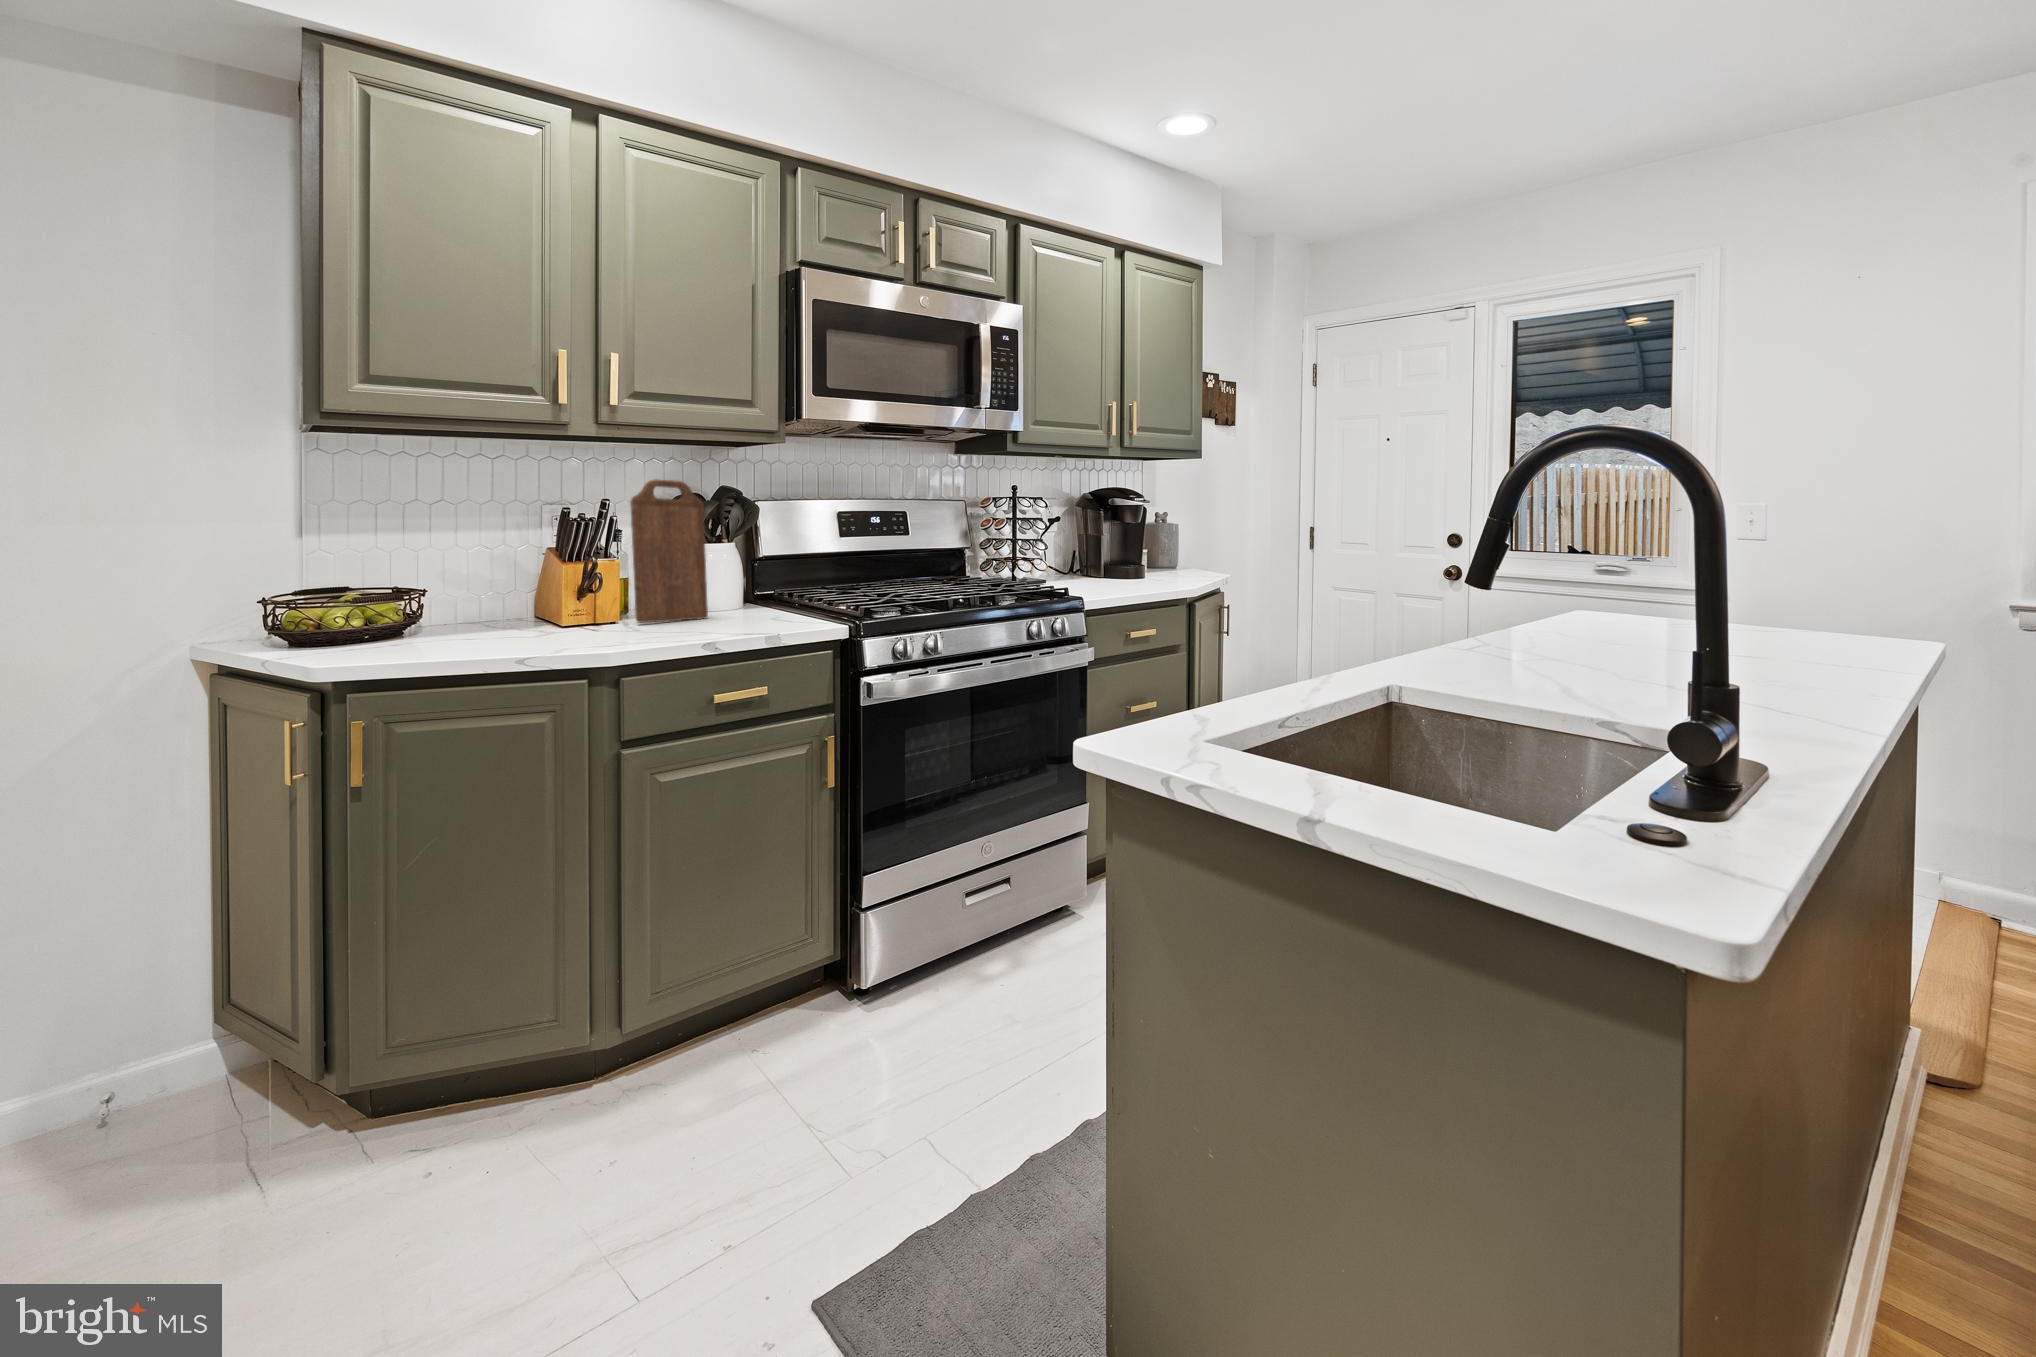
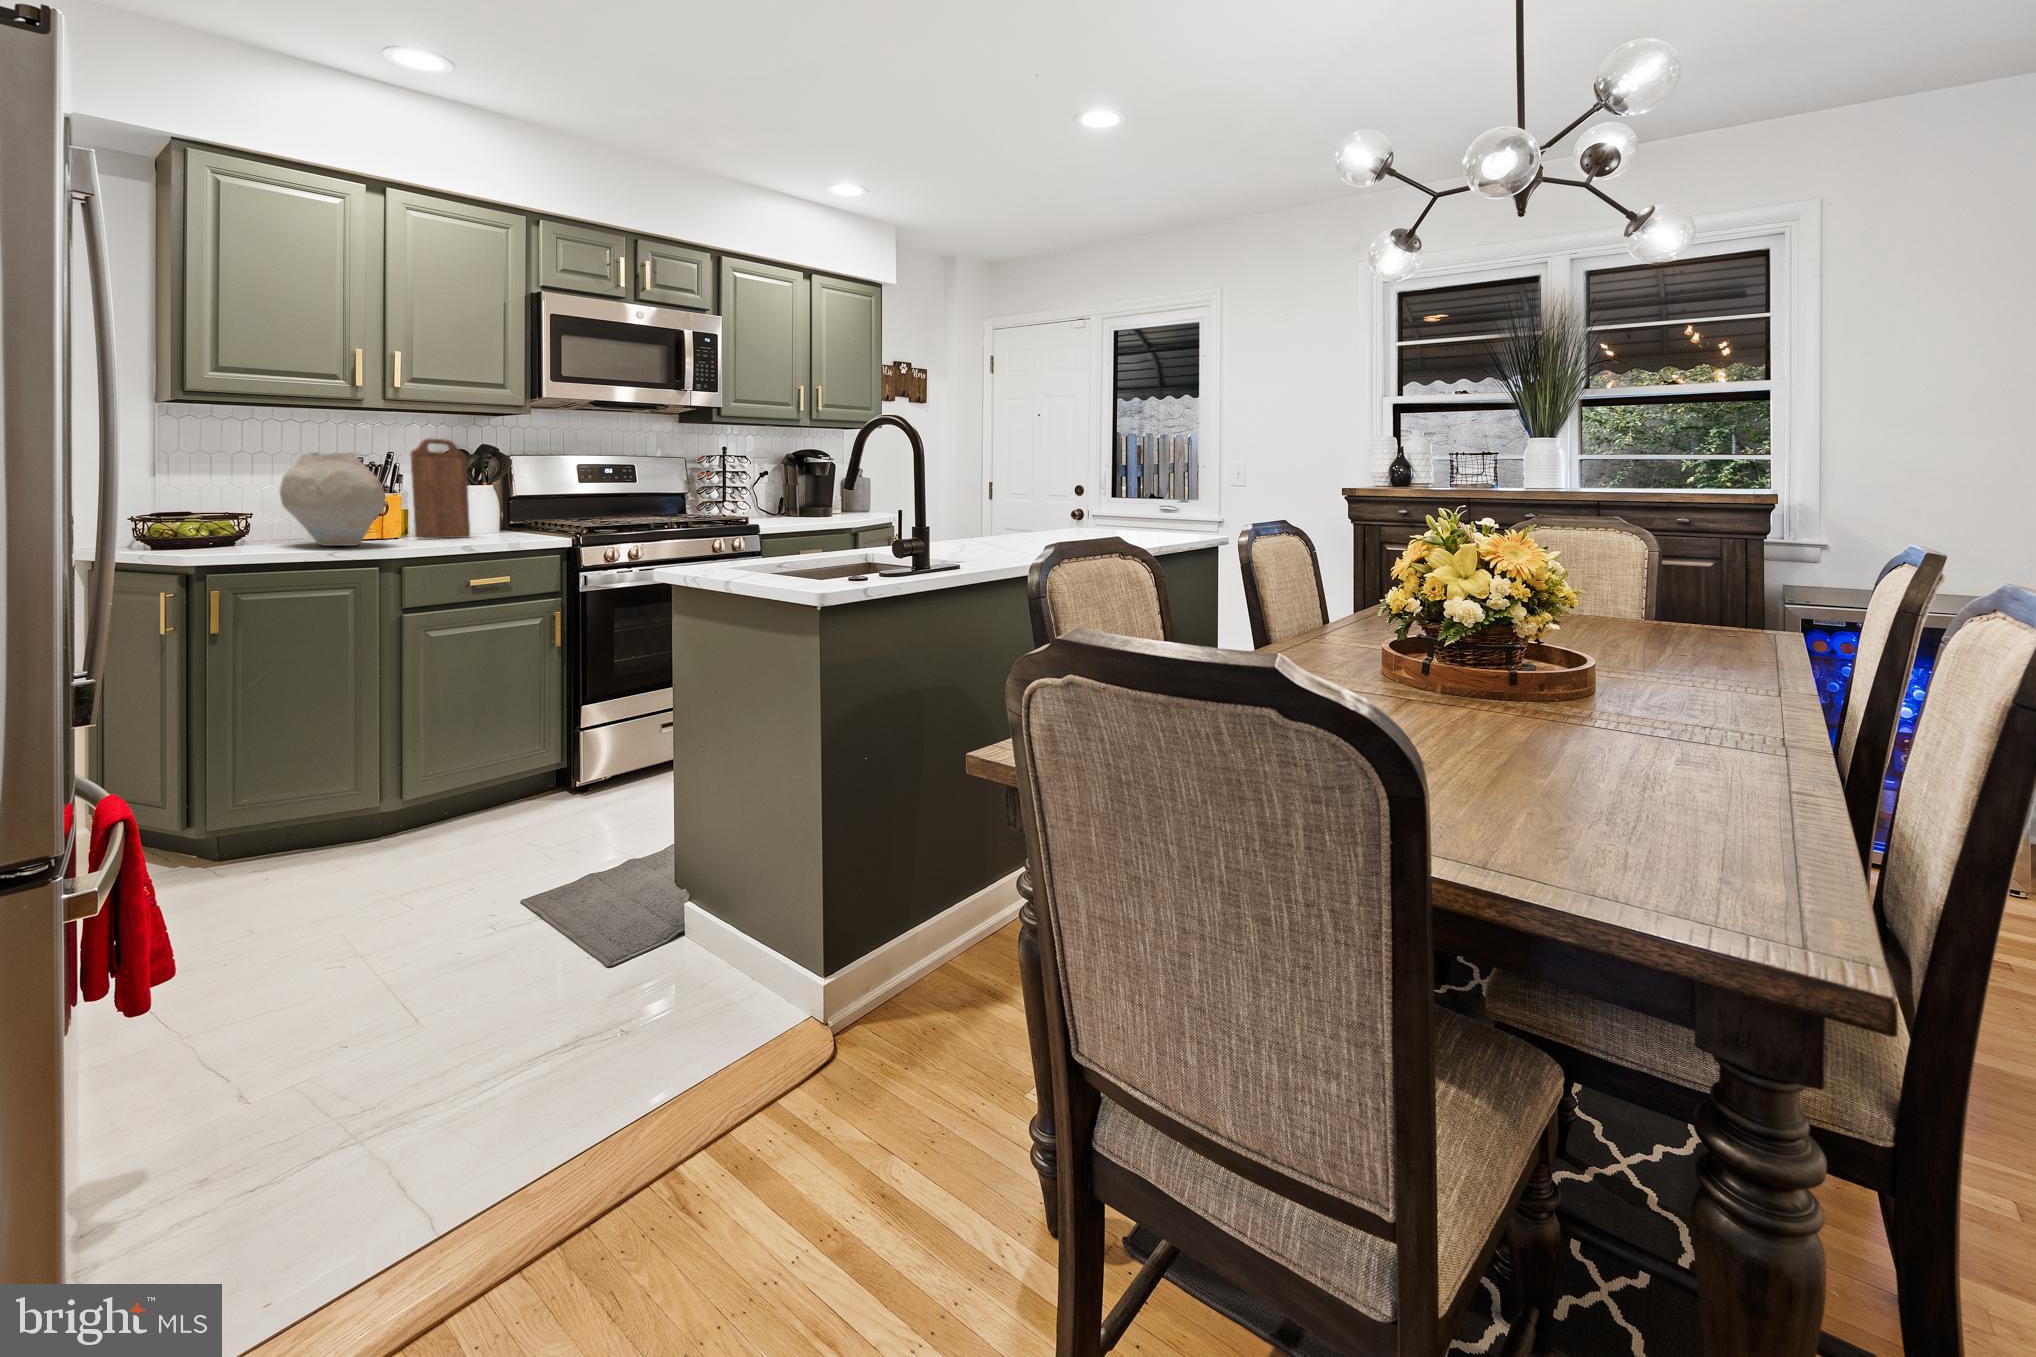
vase: none [448,500,597,642] -> present [280,452,386,546]

